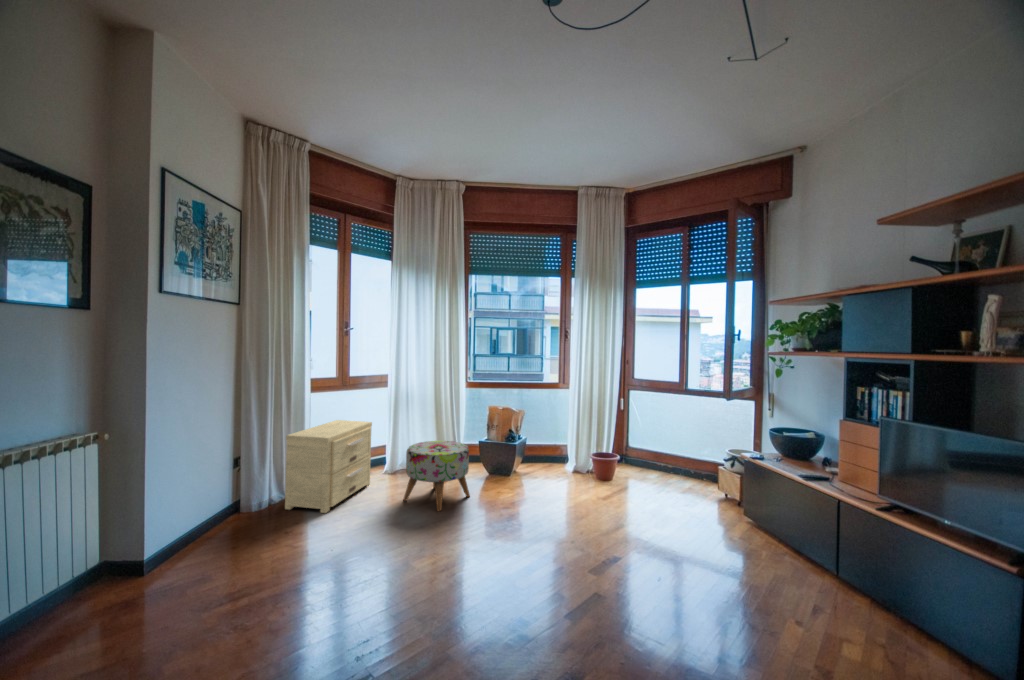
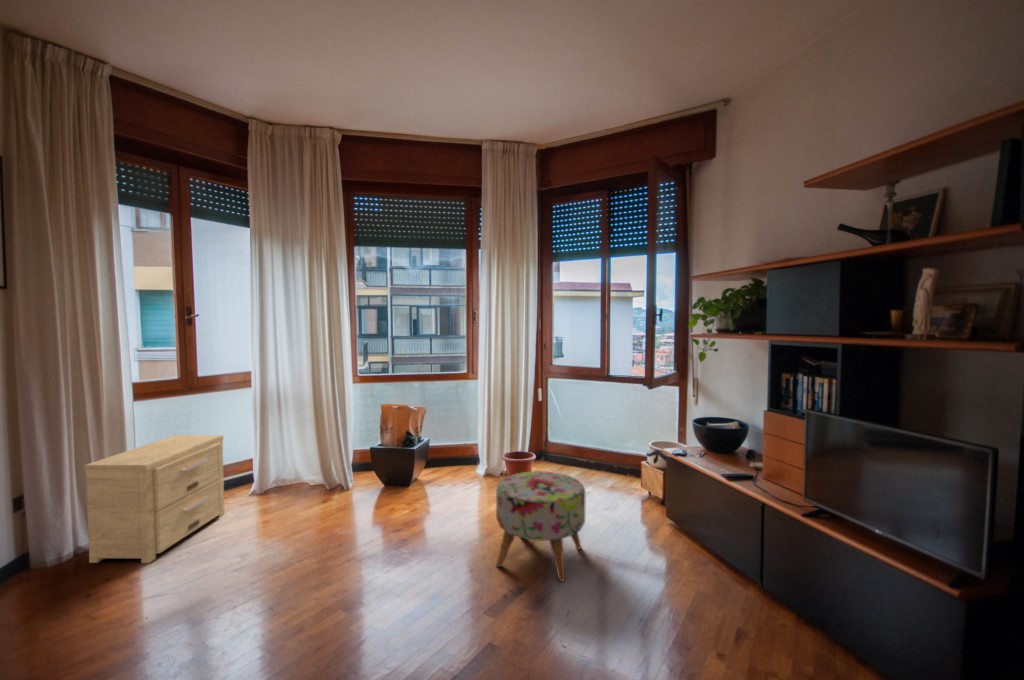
ottoman: present [403,441,470,511] -> present [496,471,586,582]

